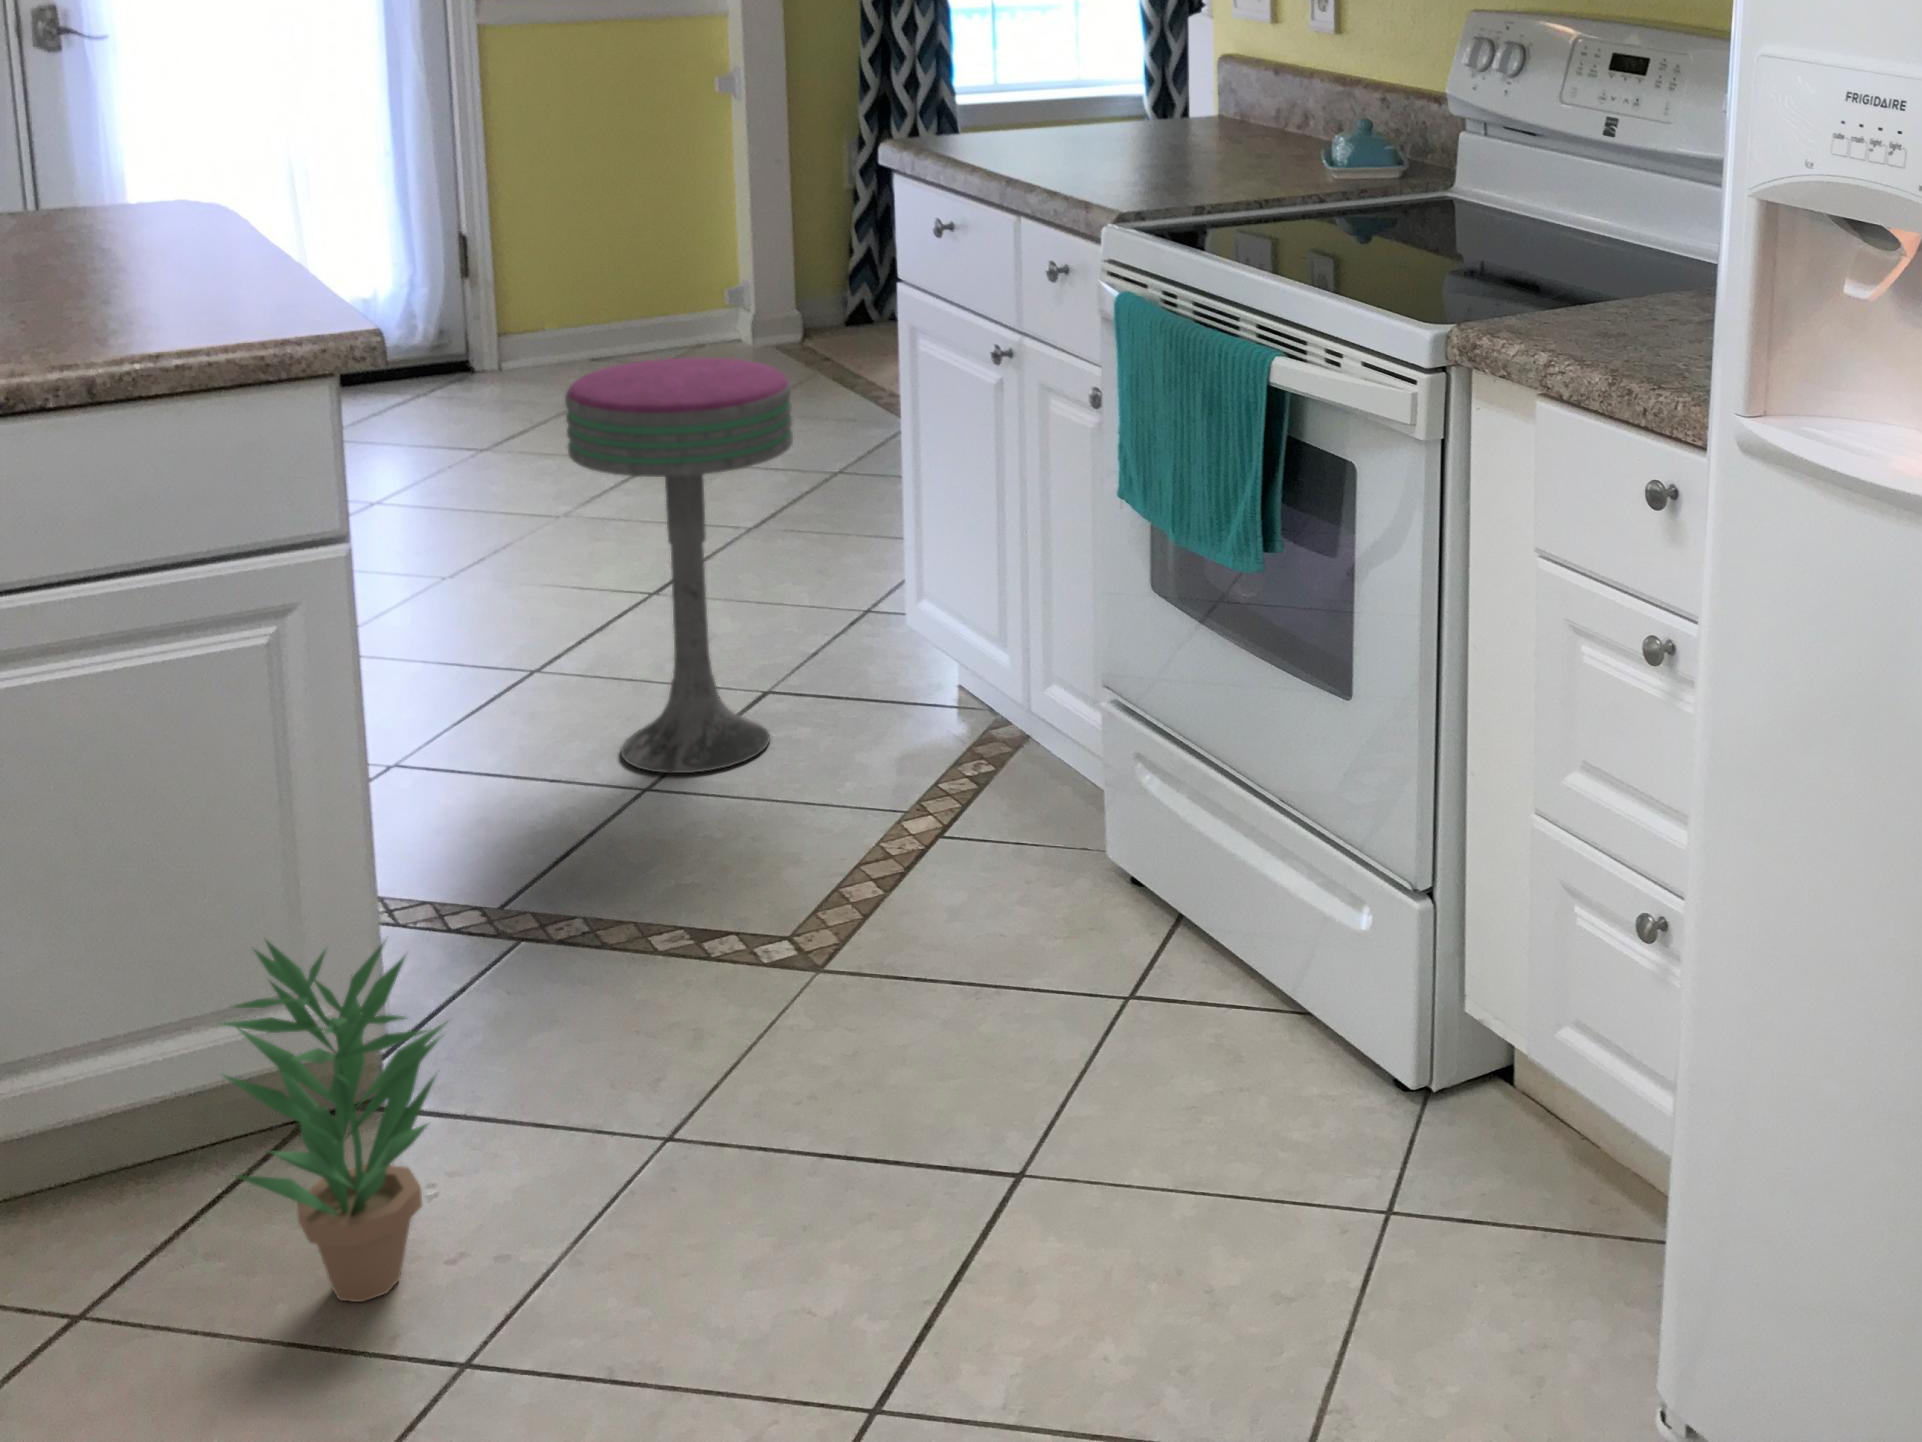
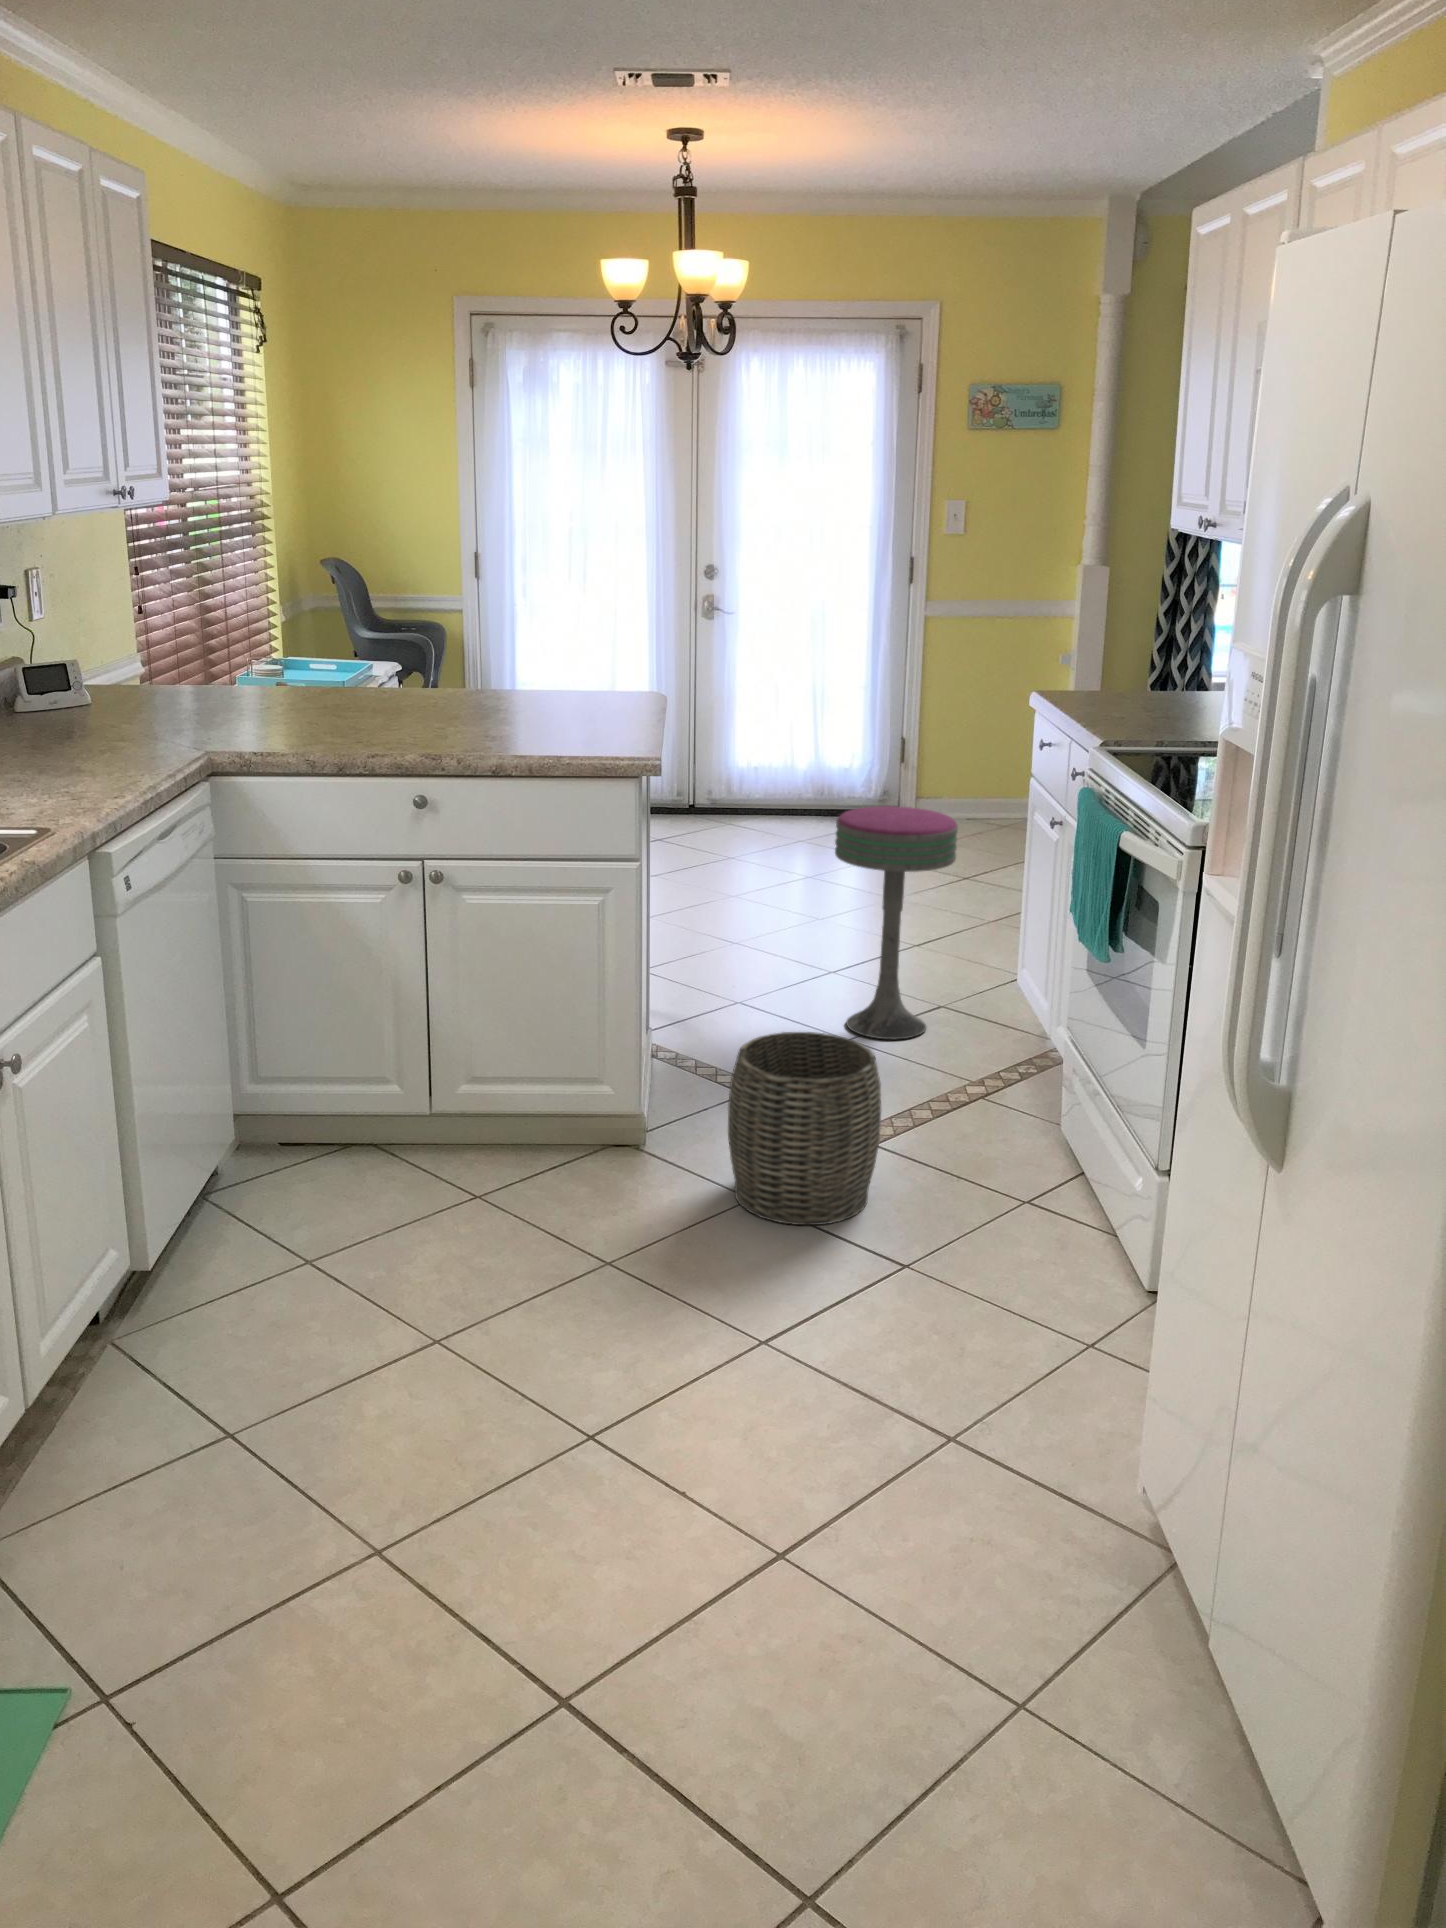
woven basket: none [594,794,892,1175] -> present [728,1032,881,1225]
potted plant: present [223,941,445,1302] -> none [538,1037,643,1221]

